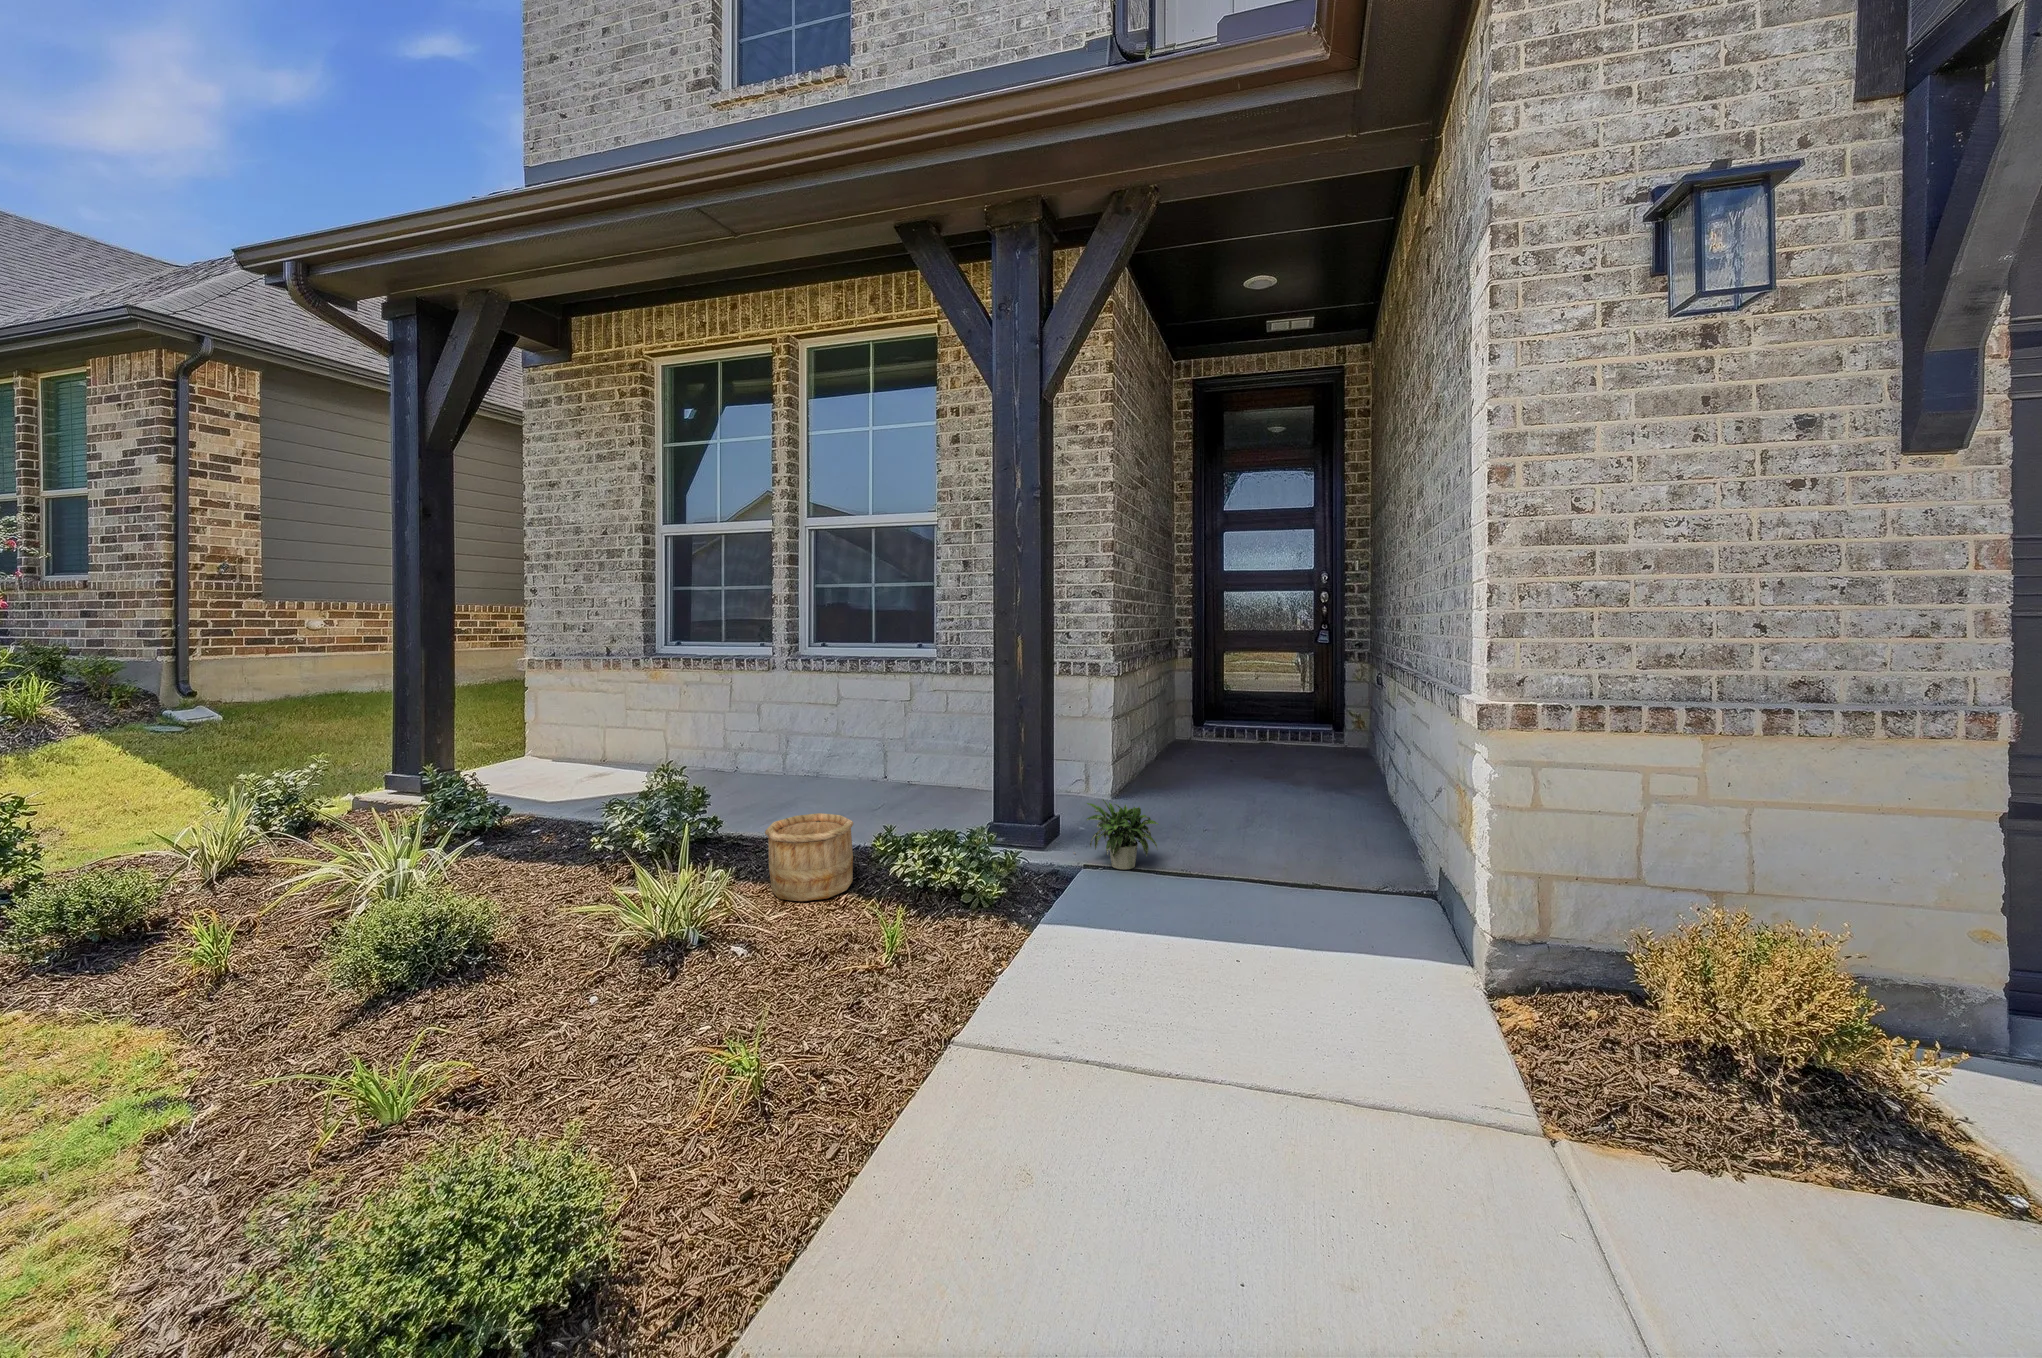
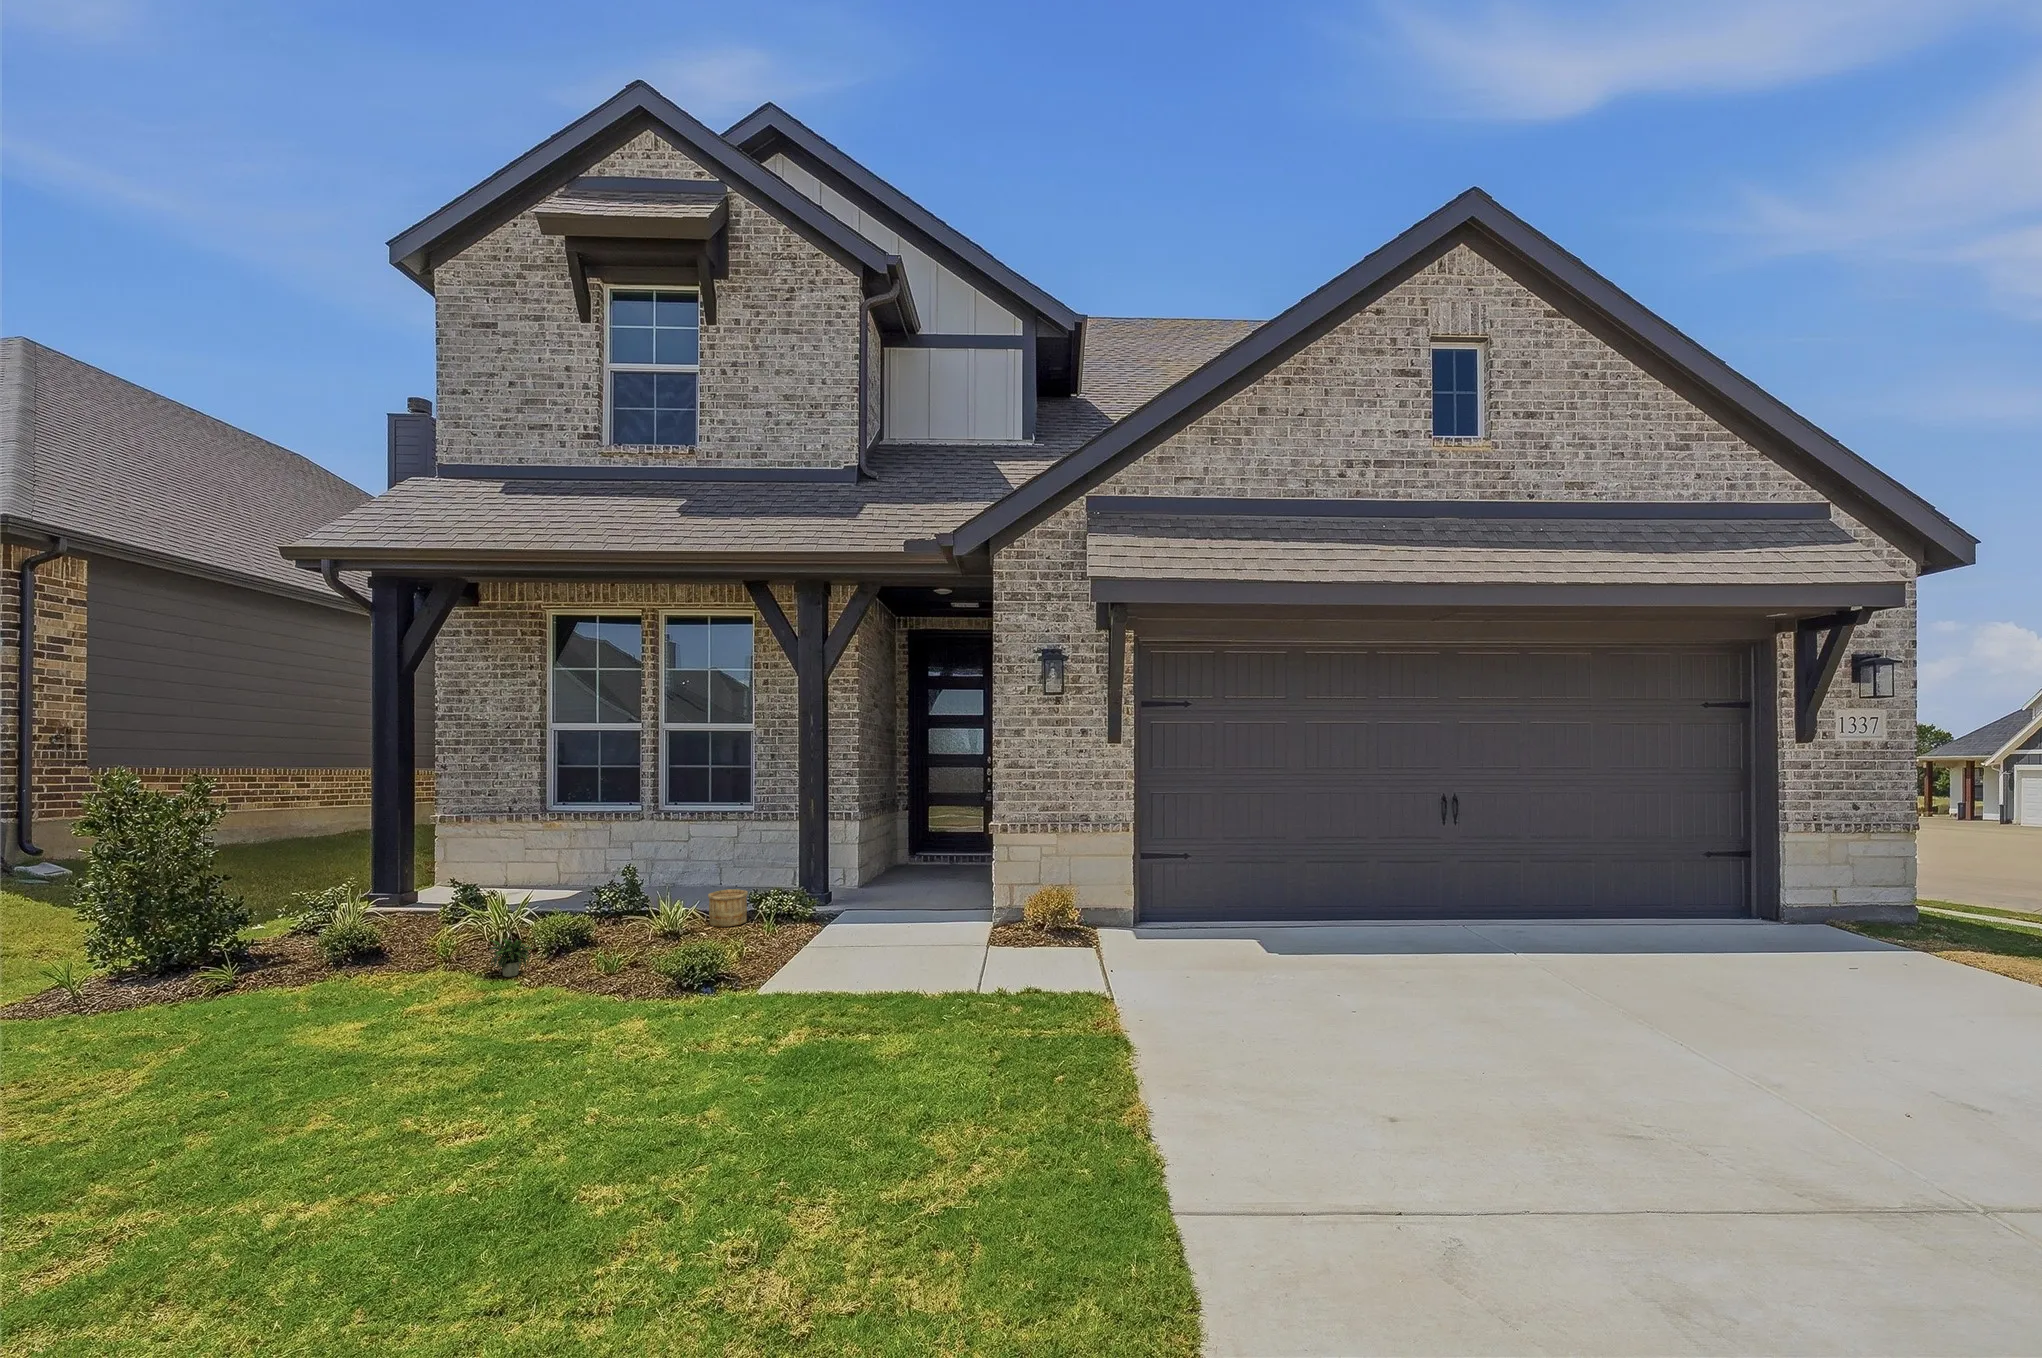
potted plant: present [1073,800,1158,869] -> present [489,937,533,977]

